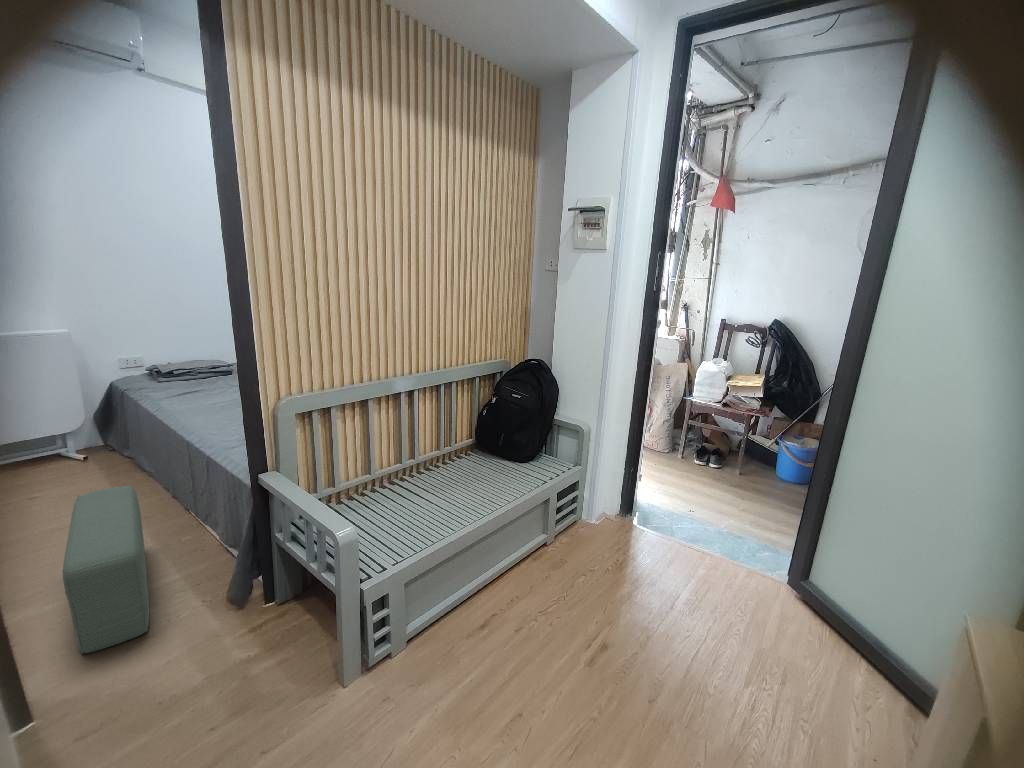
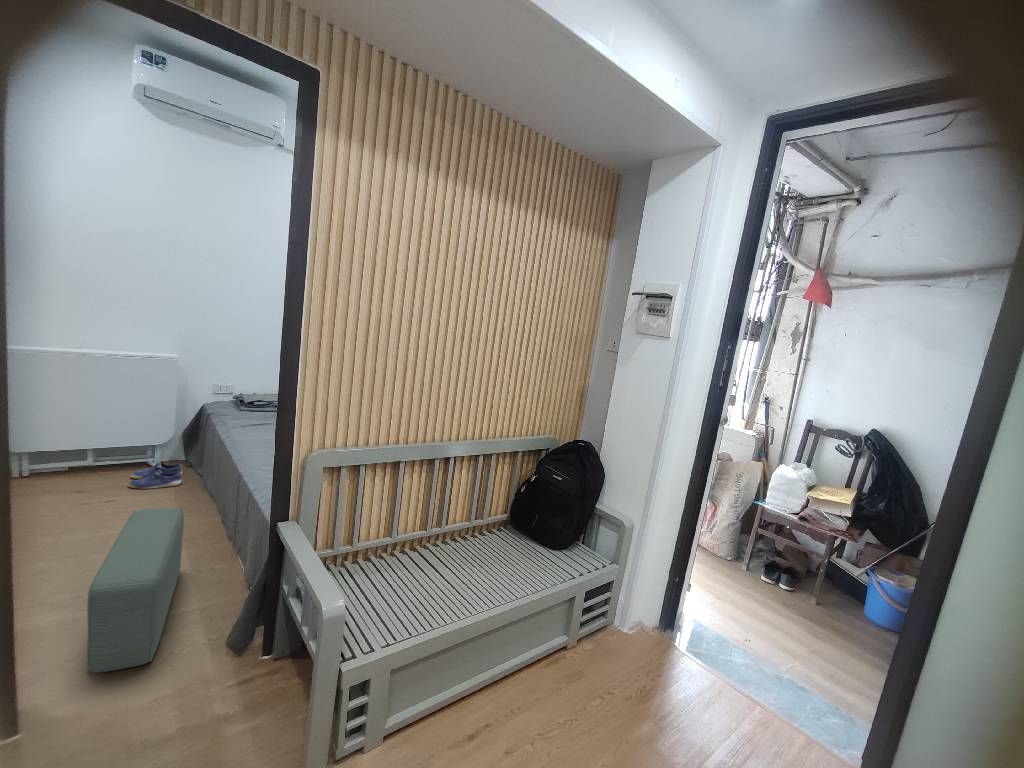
shoe: none [43,449,107,481] -> present [128,462,182,489]

